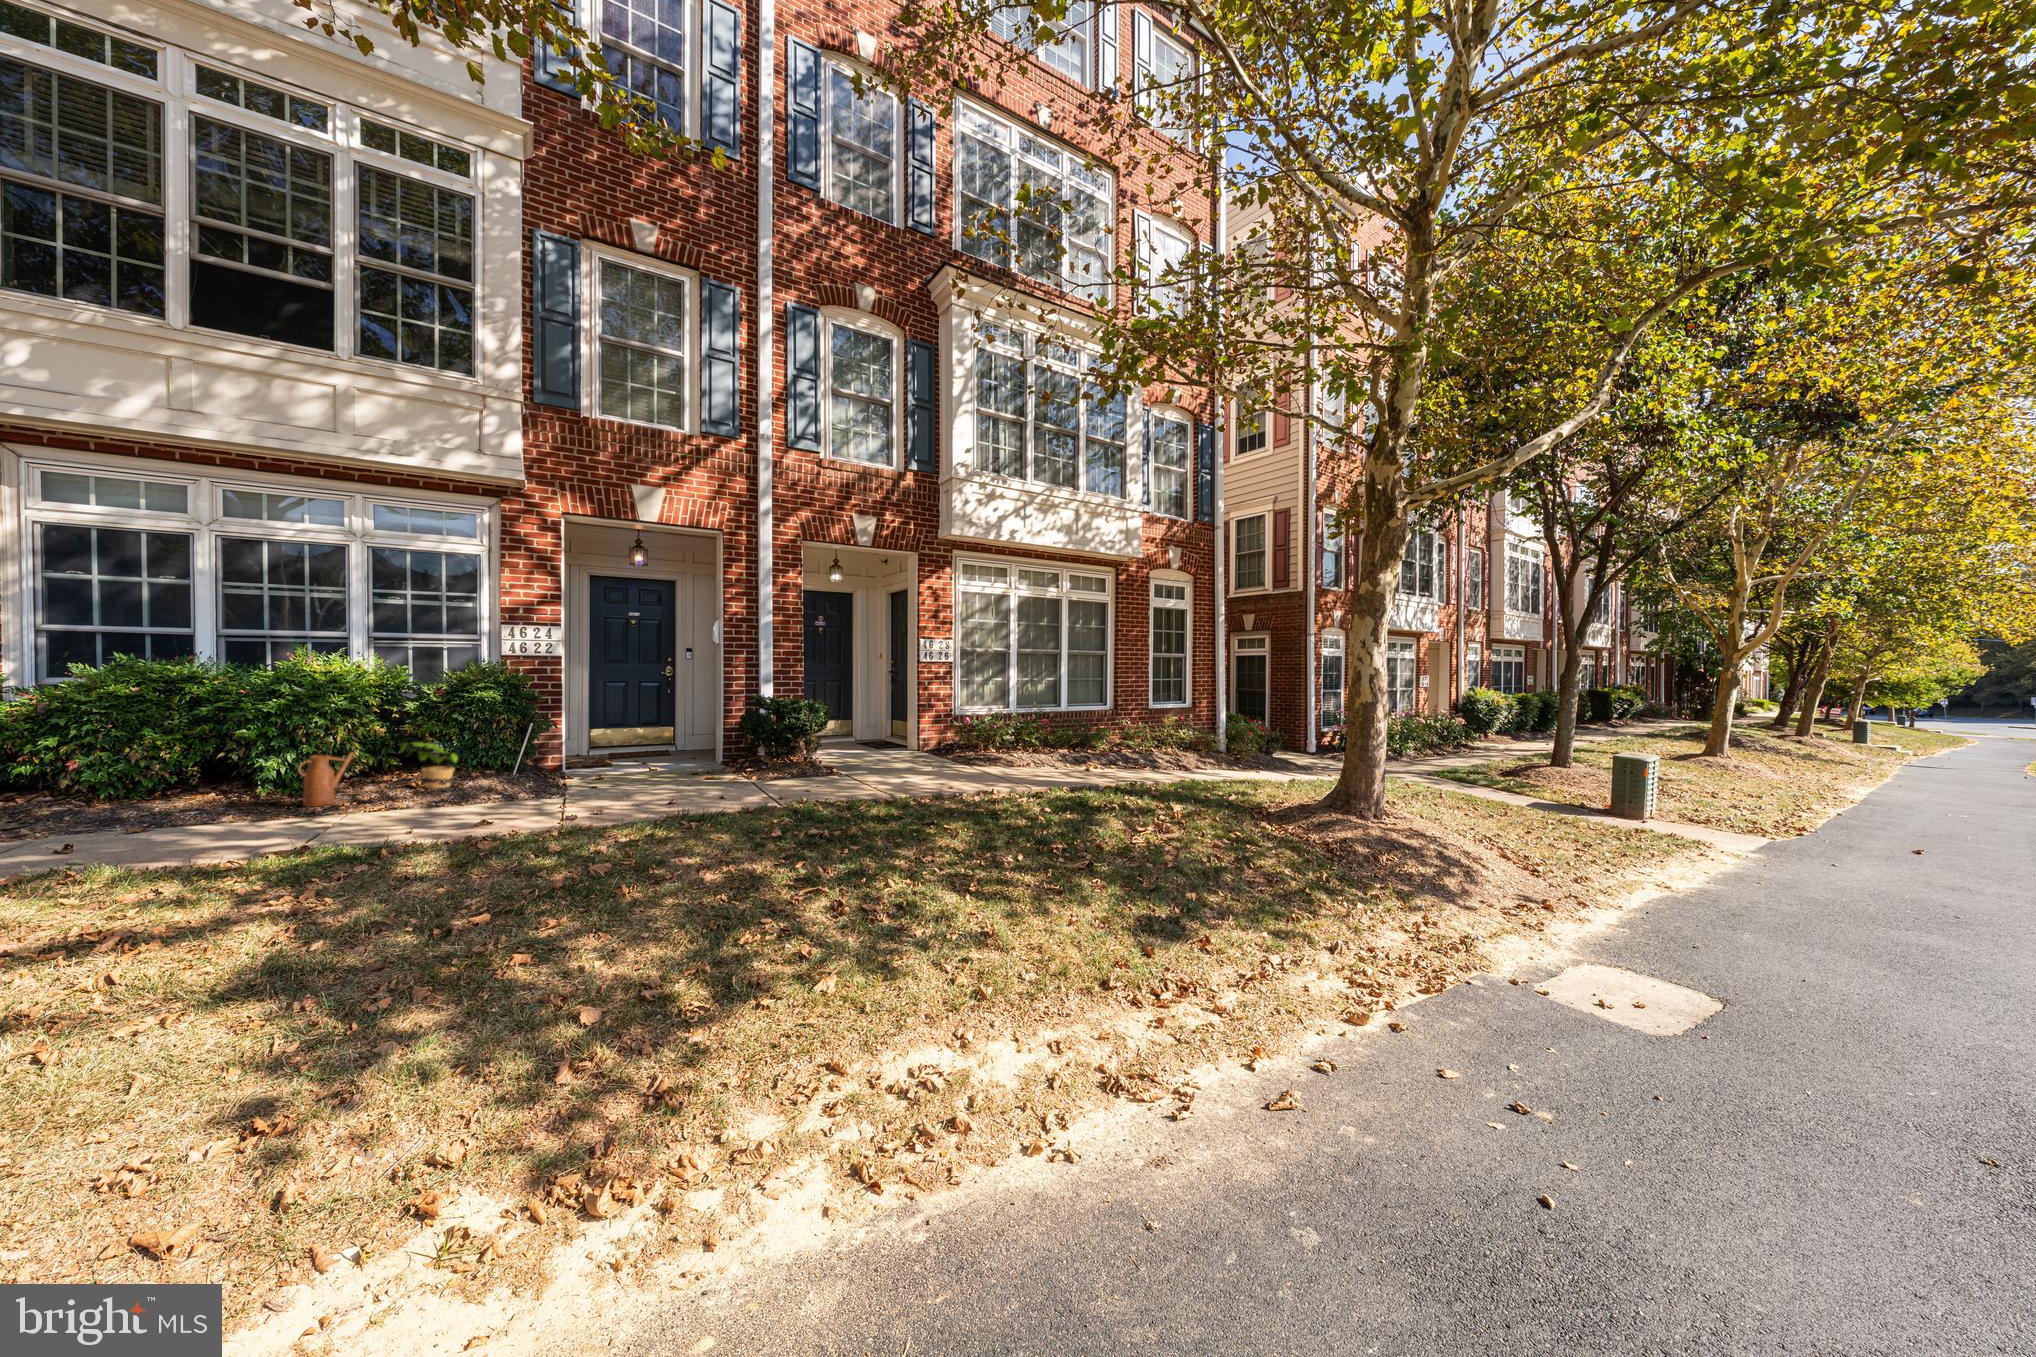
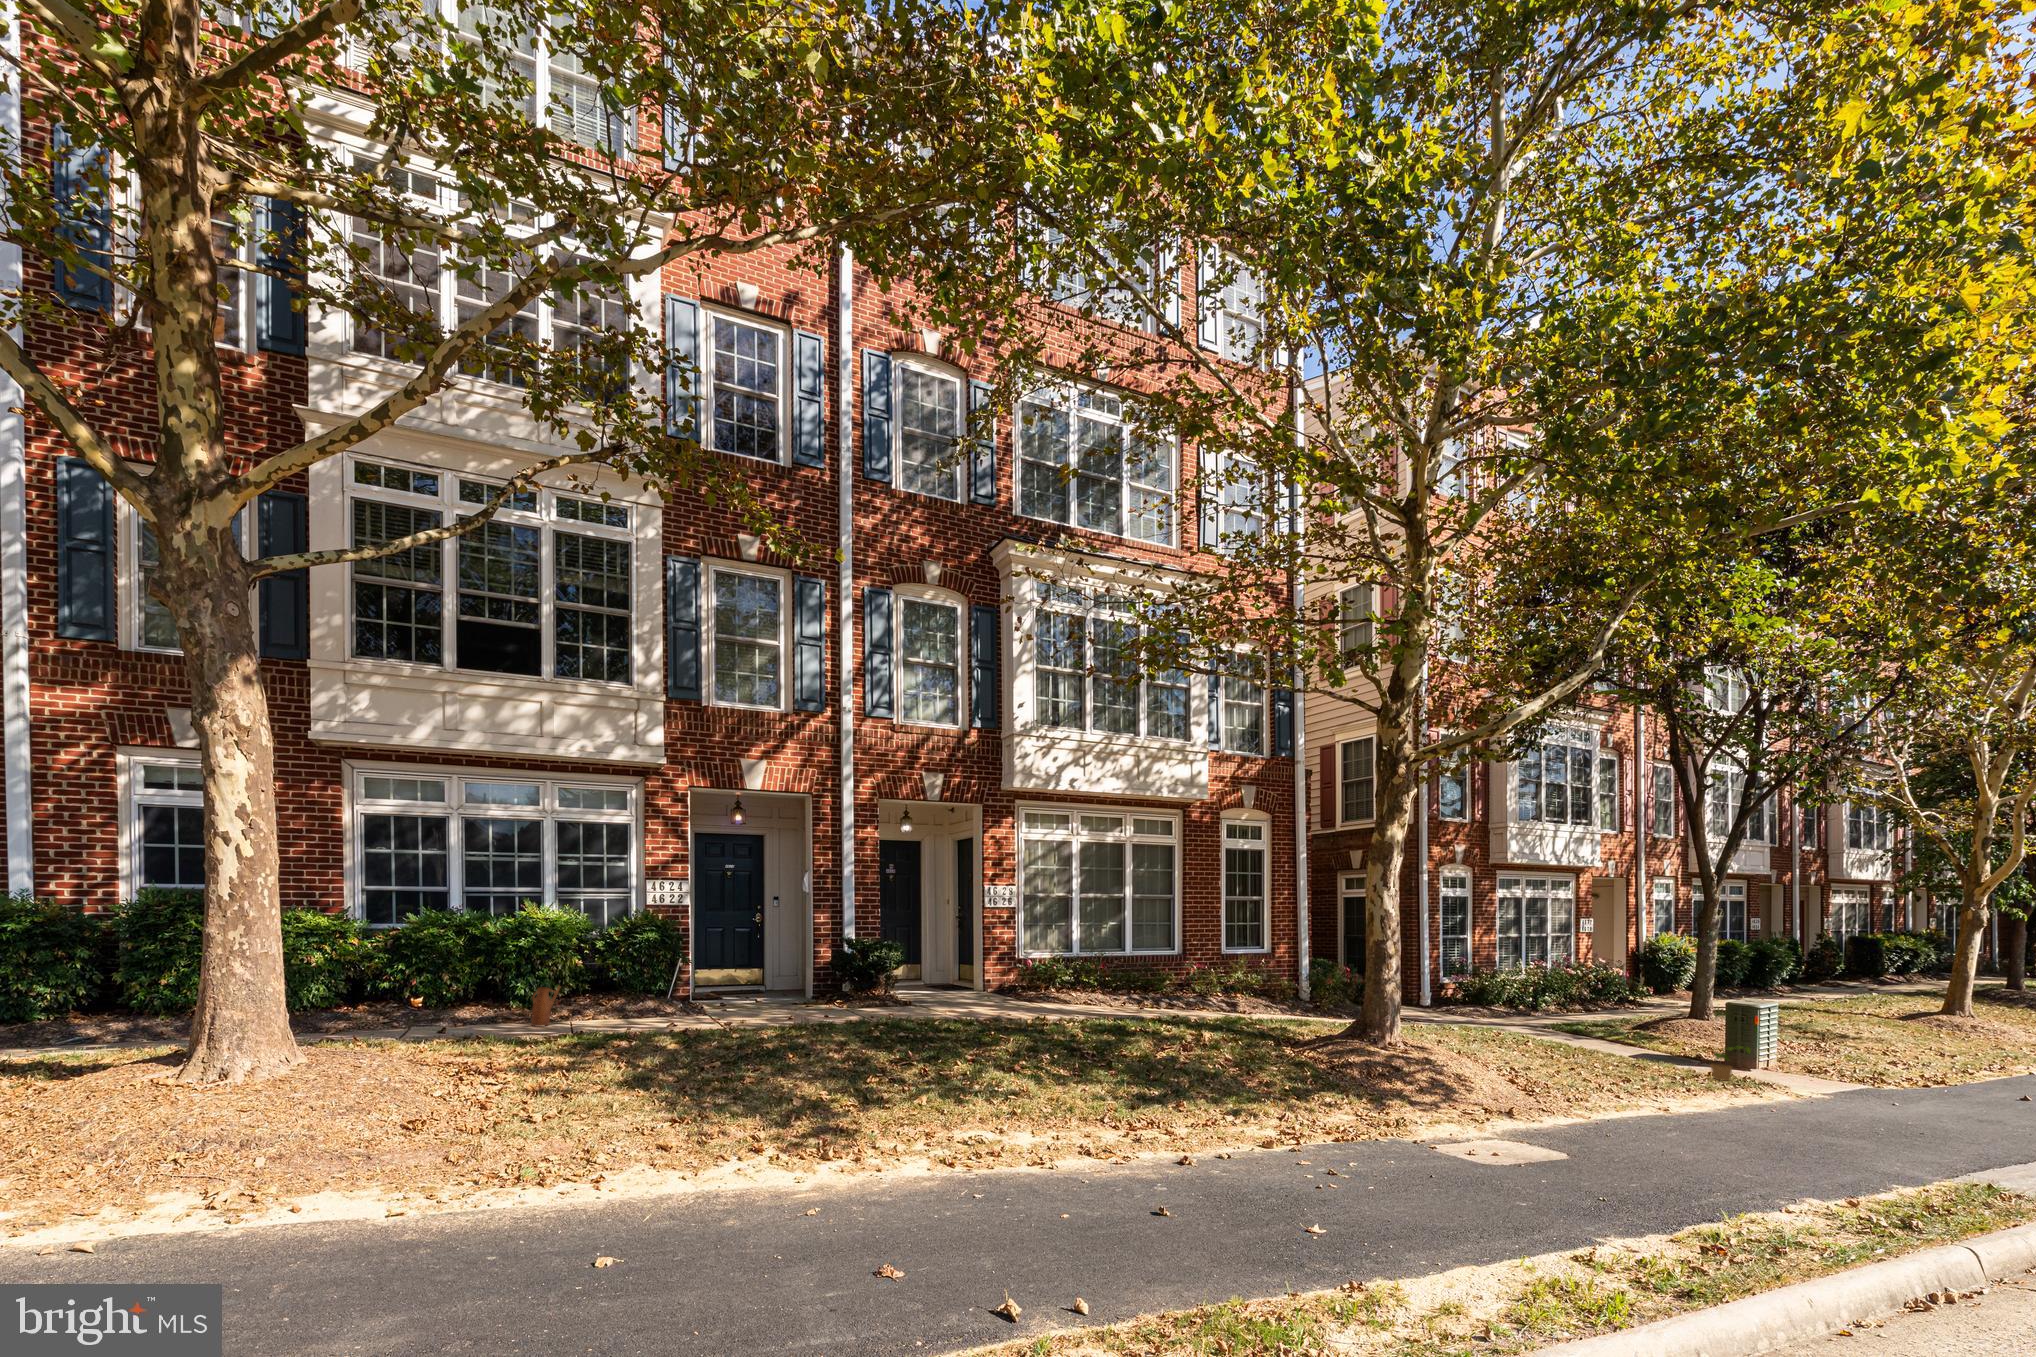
potted plant: present [400,742,458,788] -> present [1710,1046,1751,1081]

